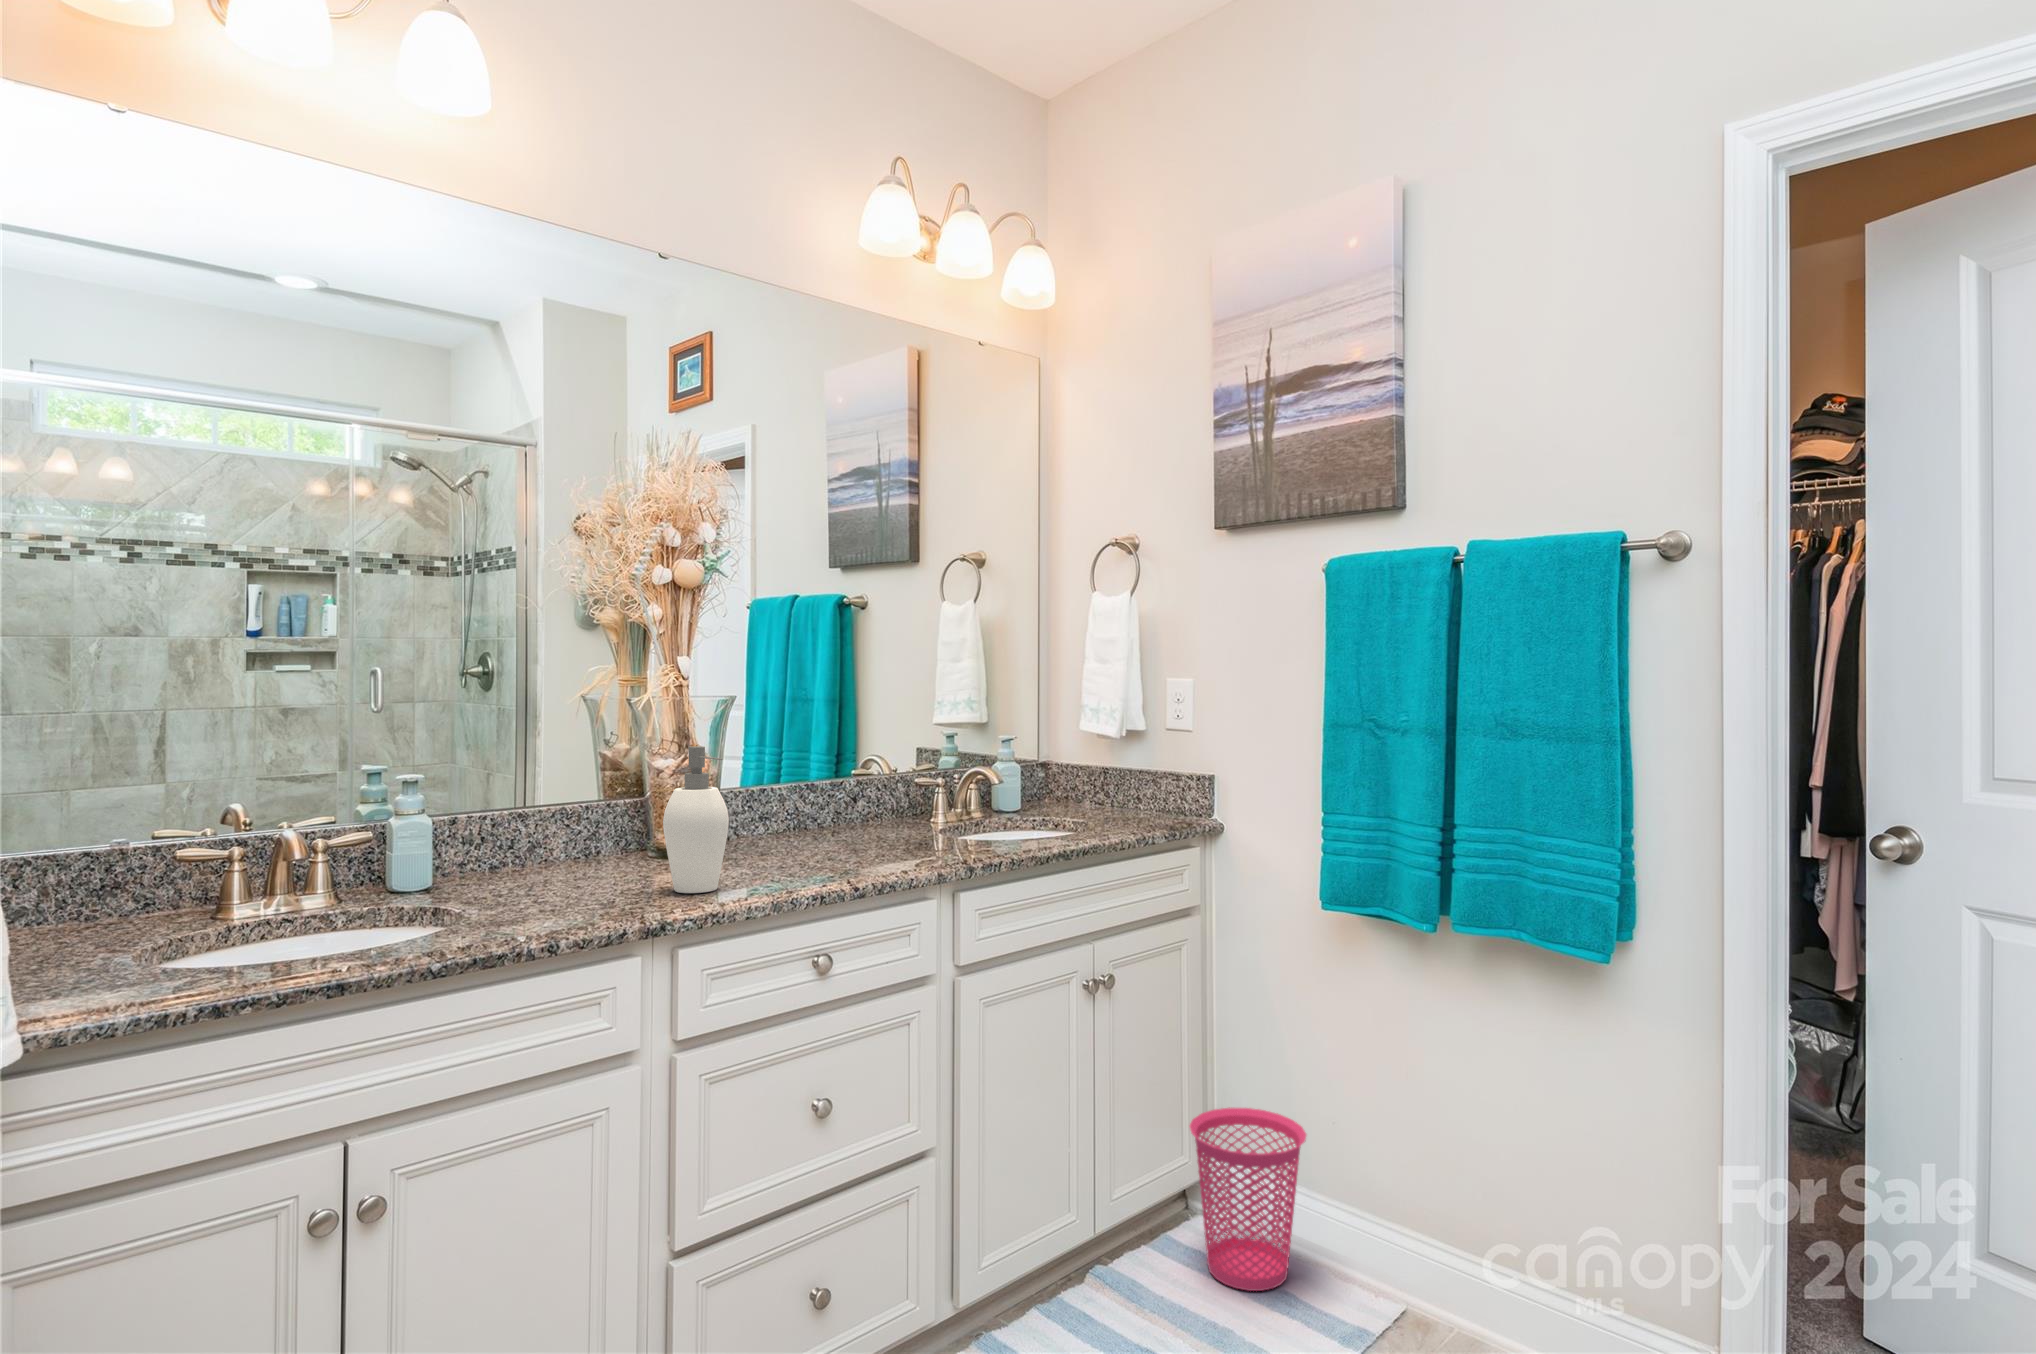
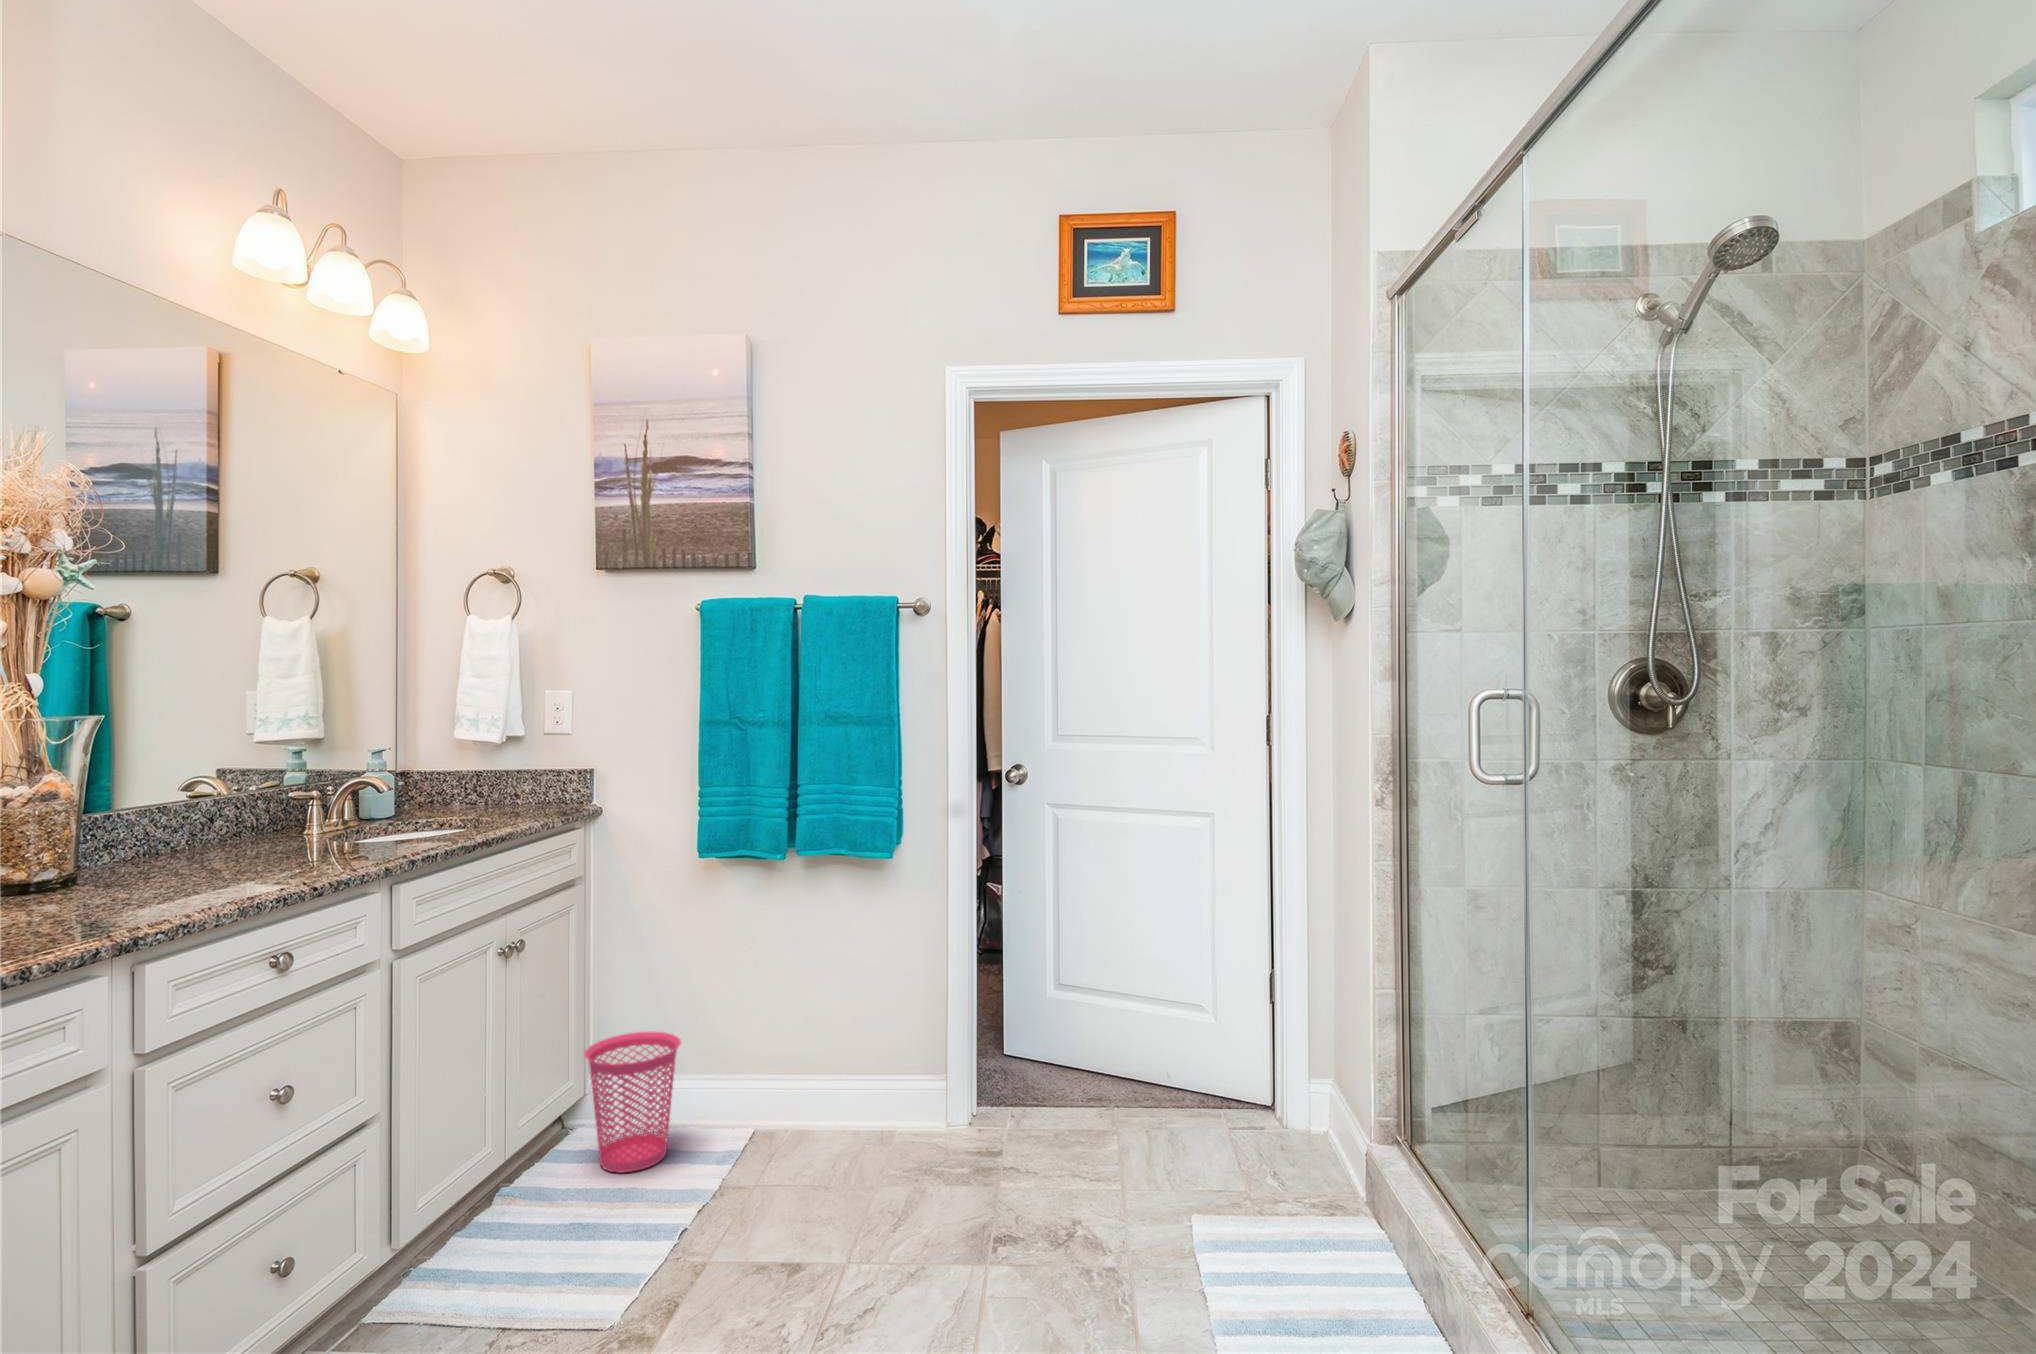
soap dispenser: present [663,746,729,893] -> none [82,766,175,915]

